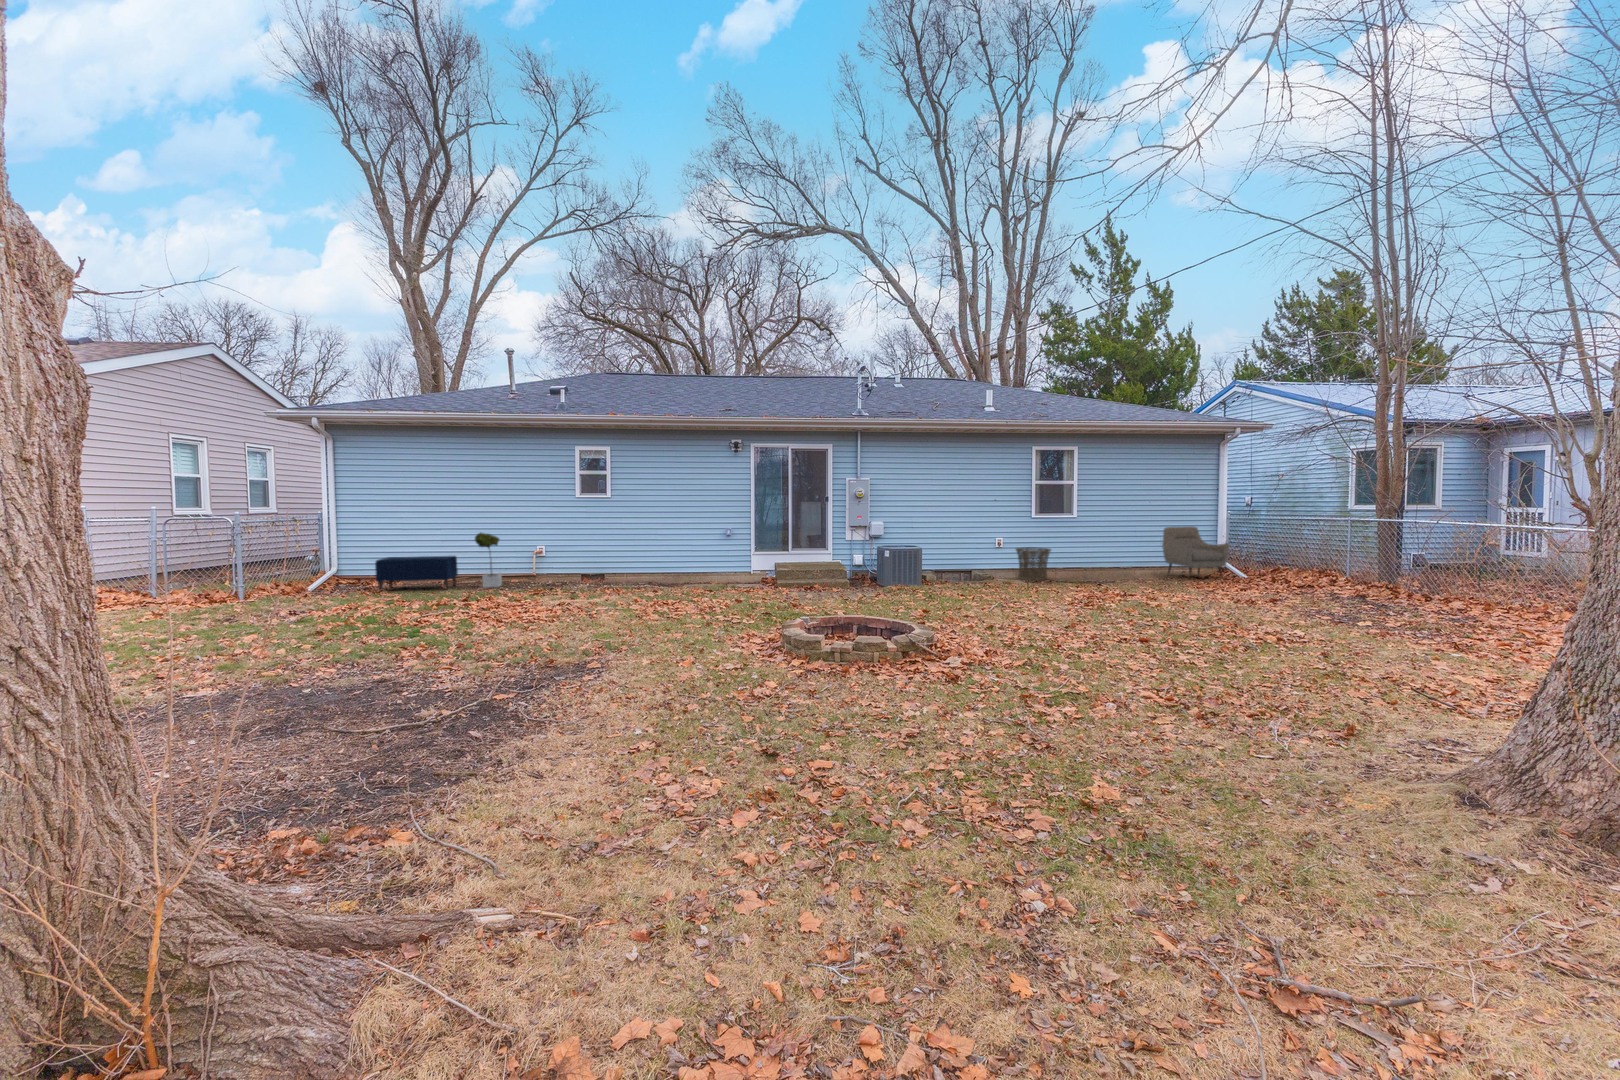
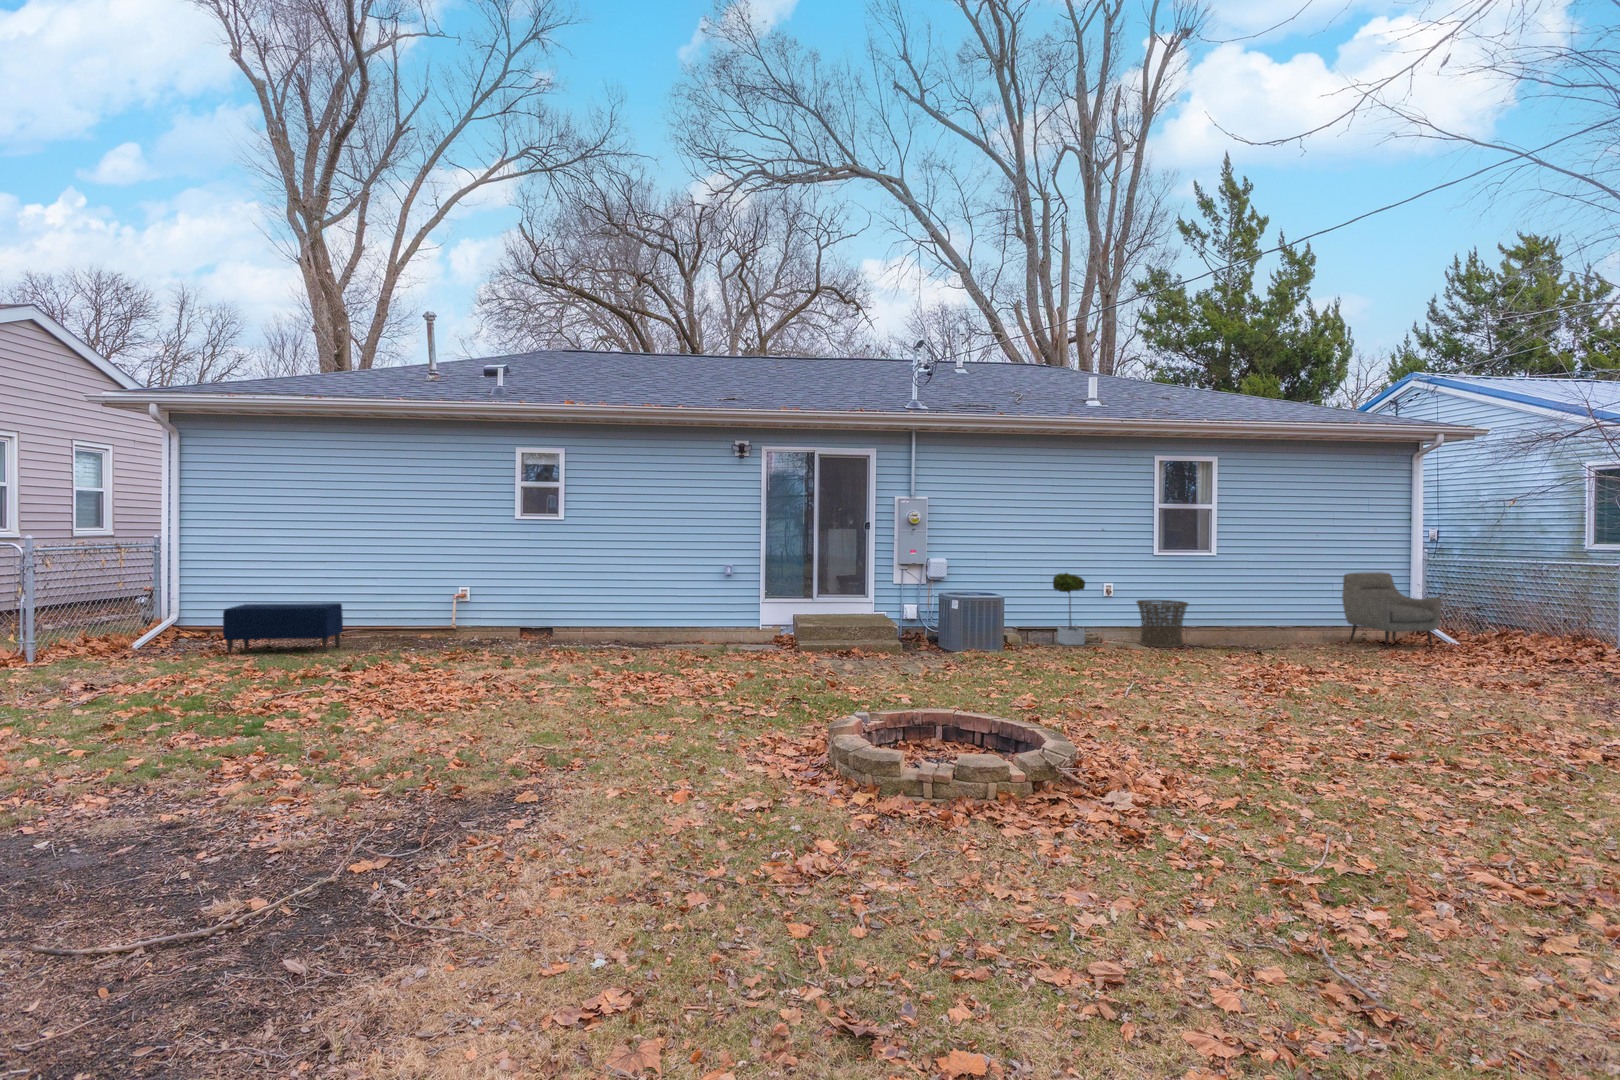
potted tree: present [475,533,502,588] -> present [1053,573,1085,645]

